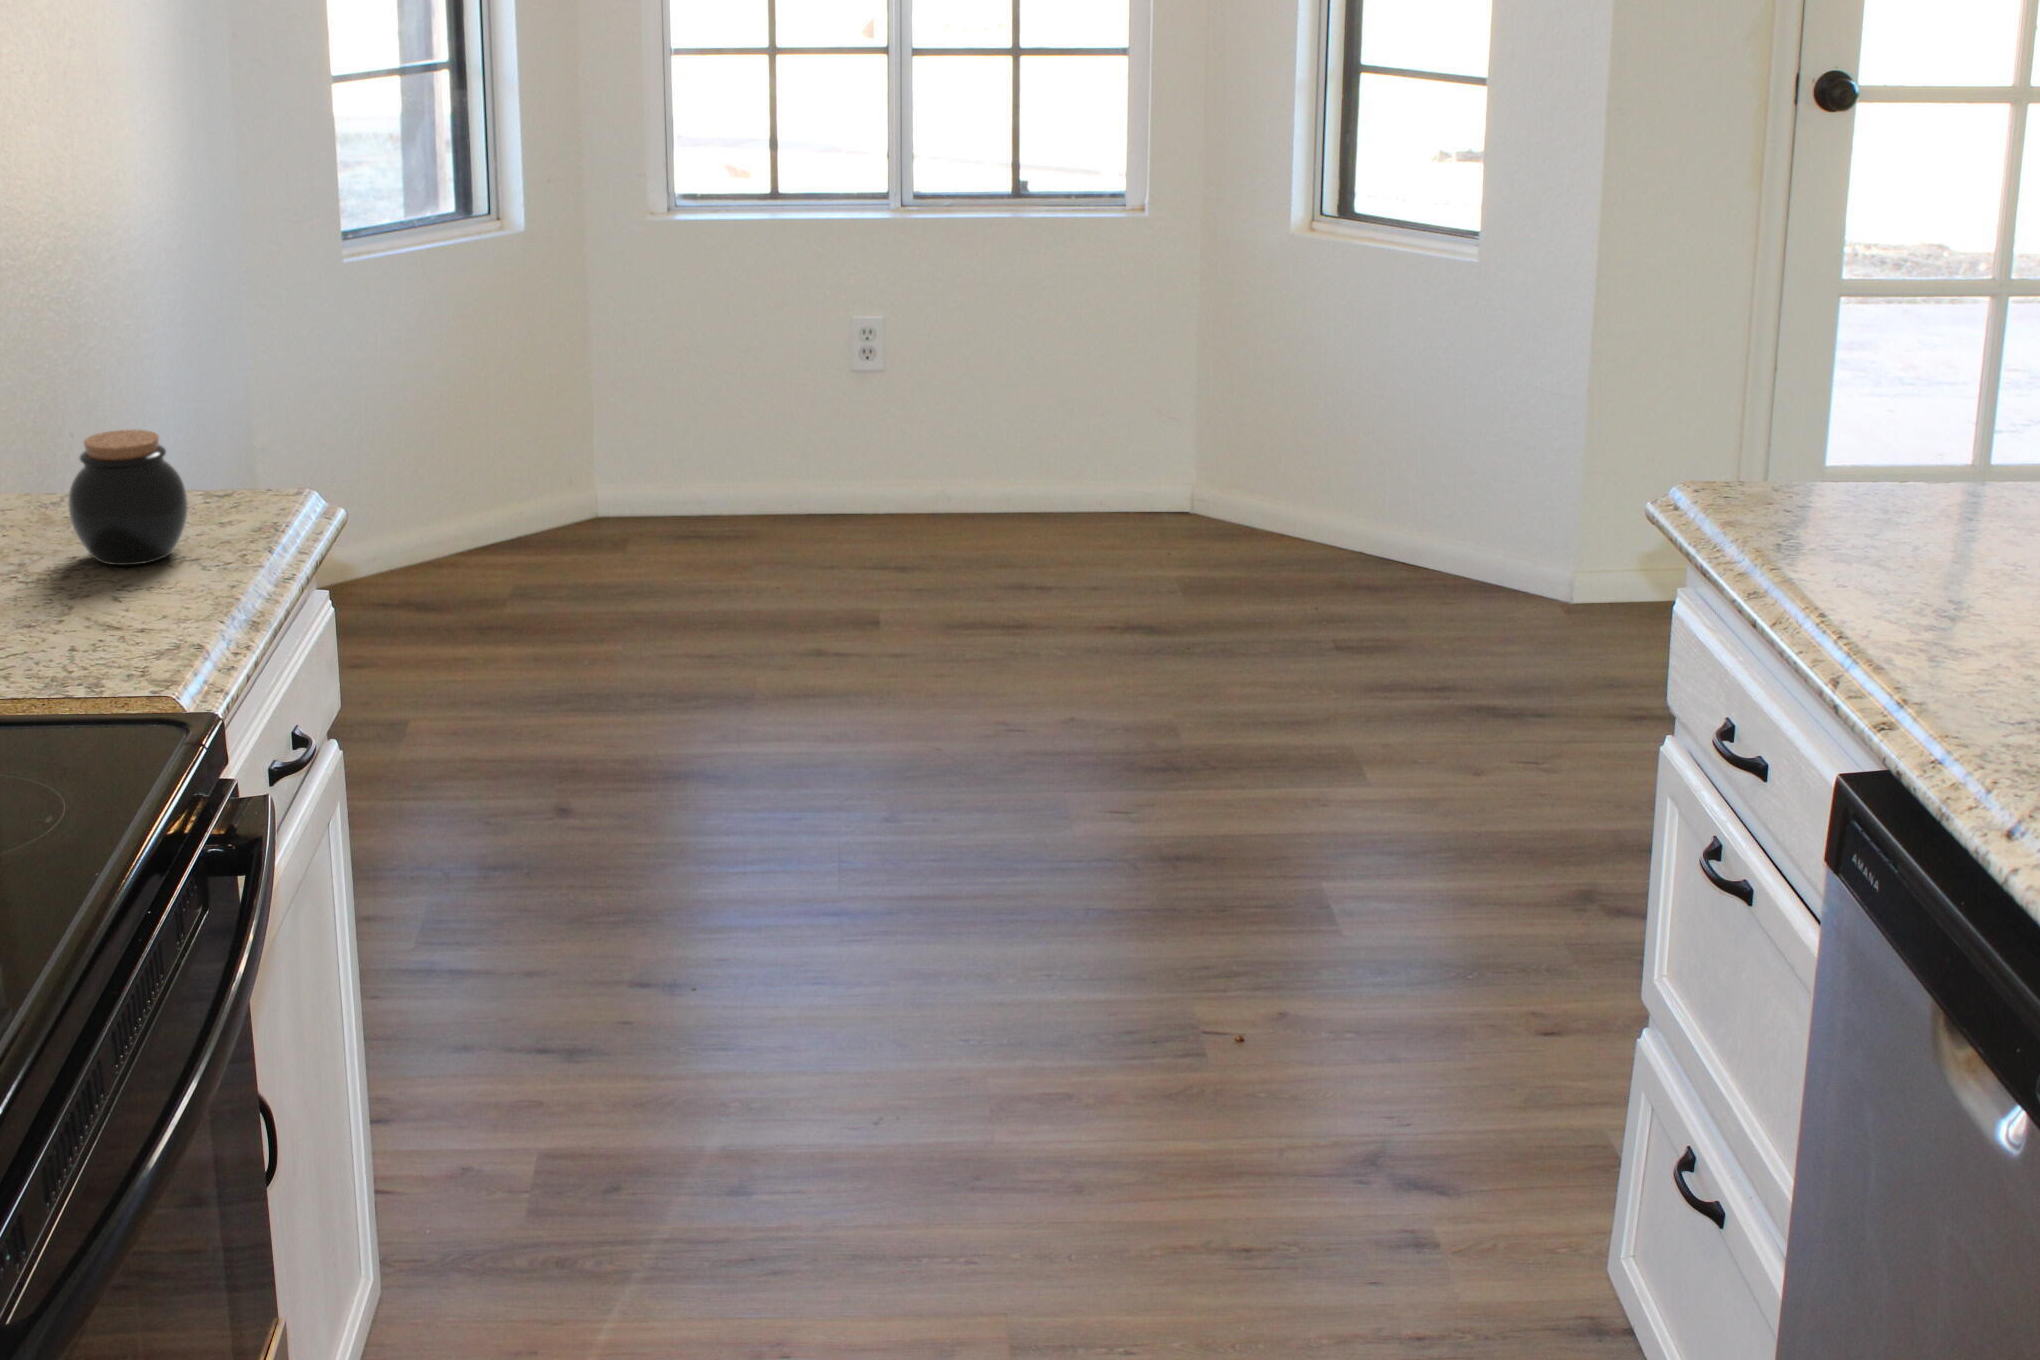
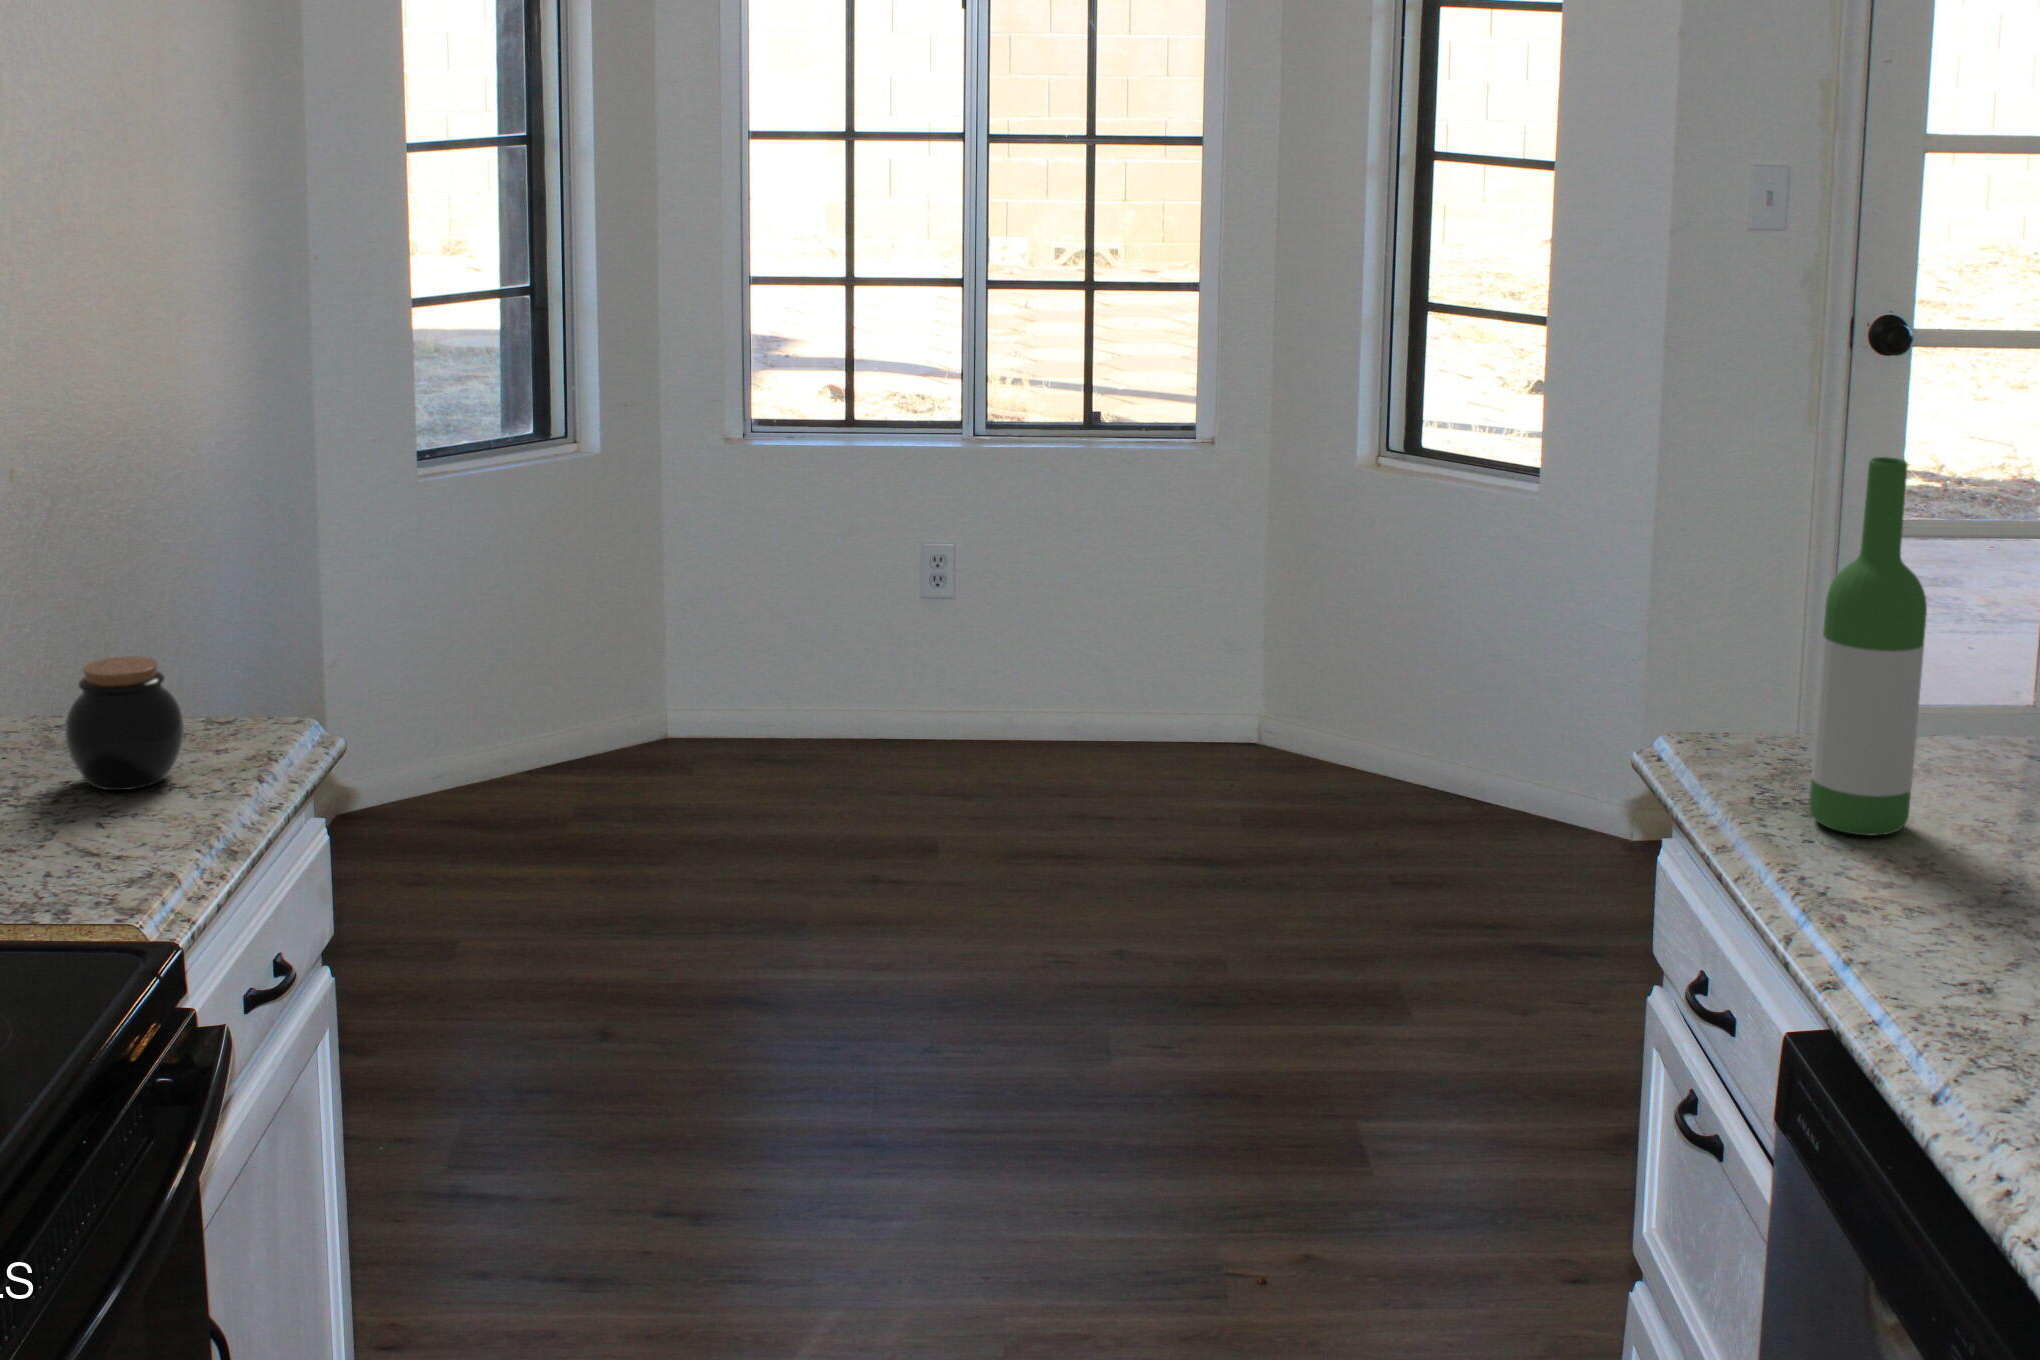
wine bottle: none [1839,197,1970,582] -> present [1809,457,1927,836]

